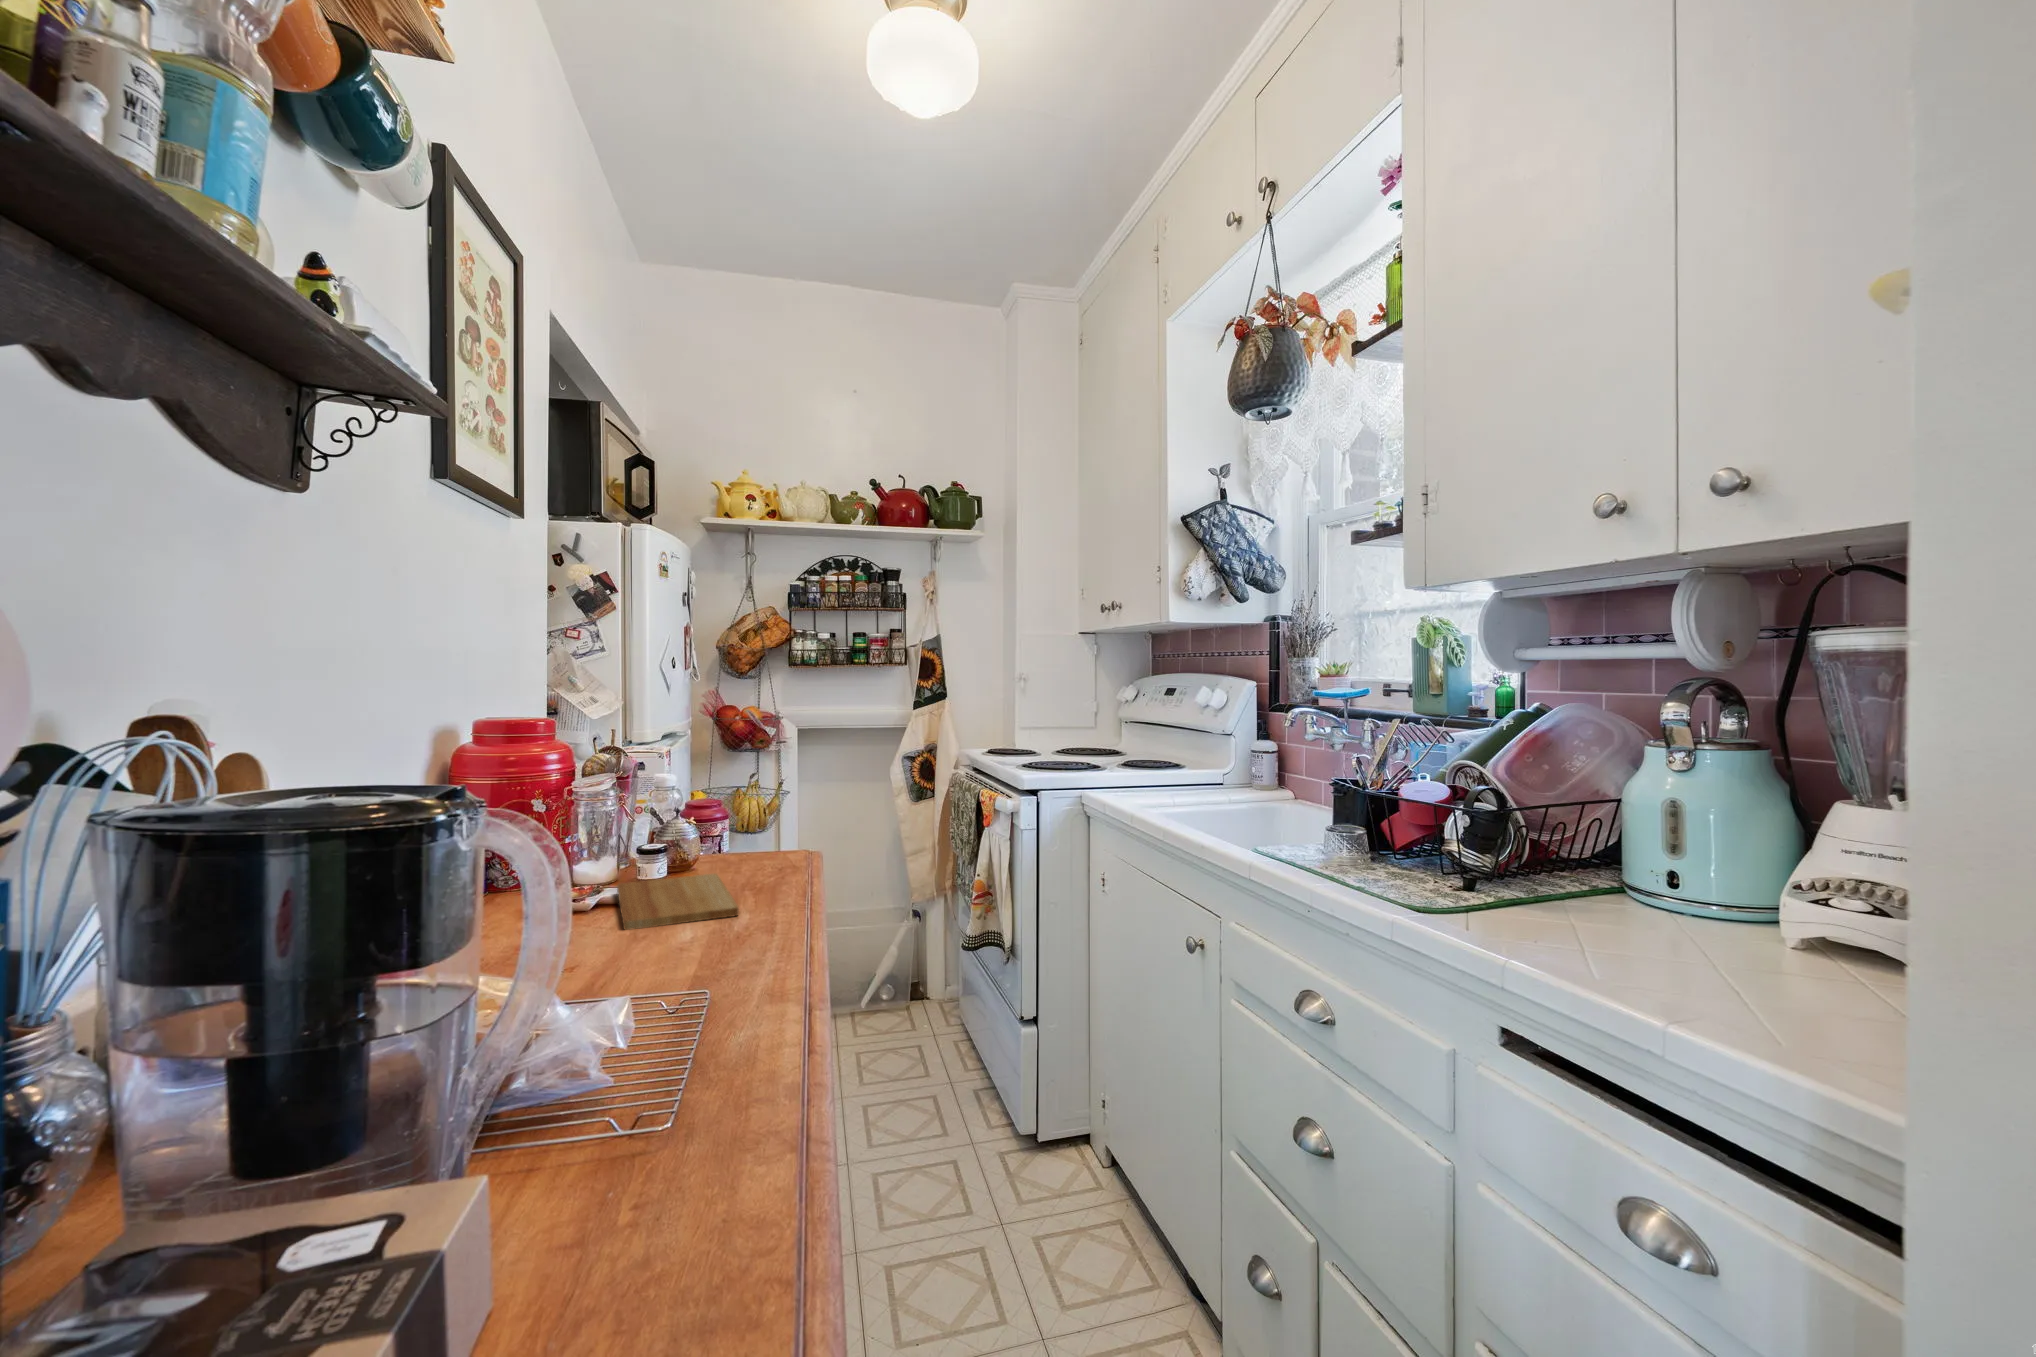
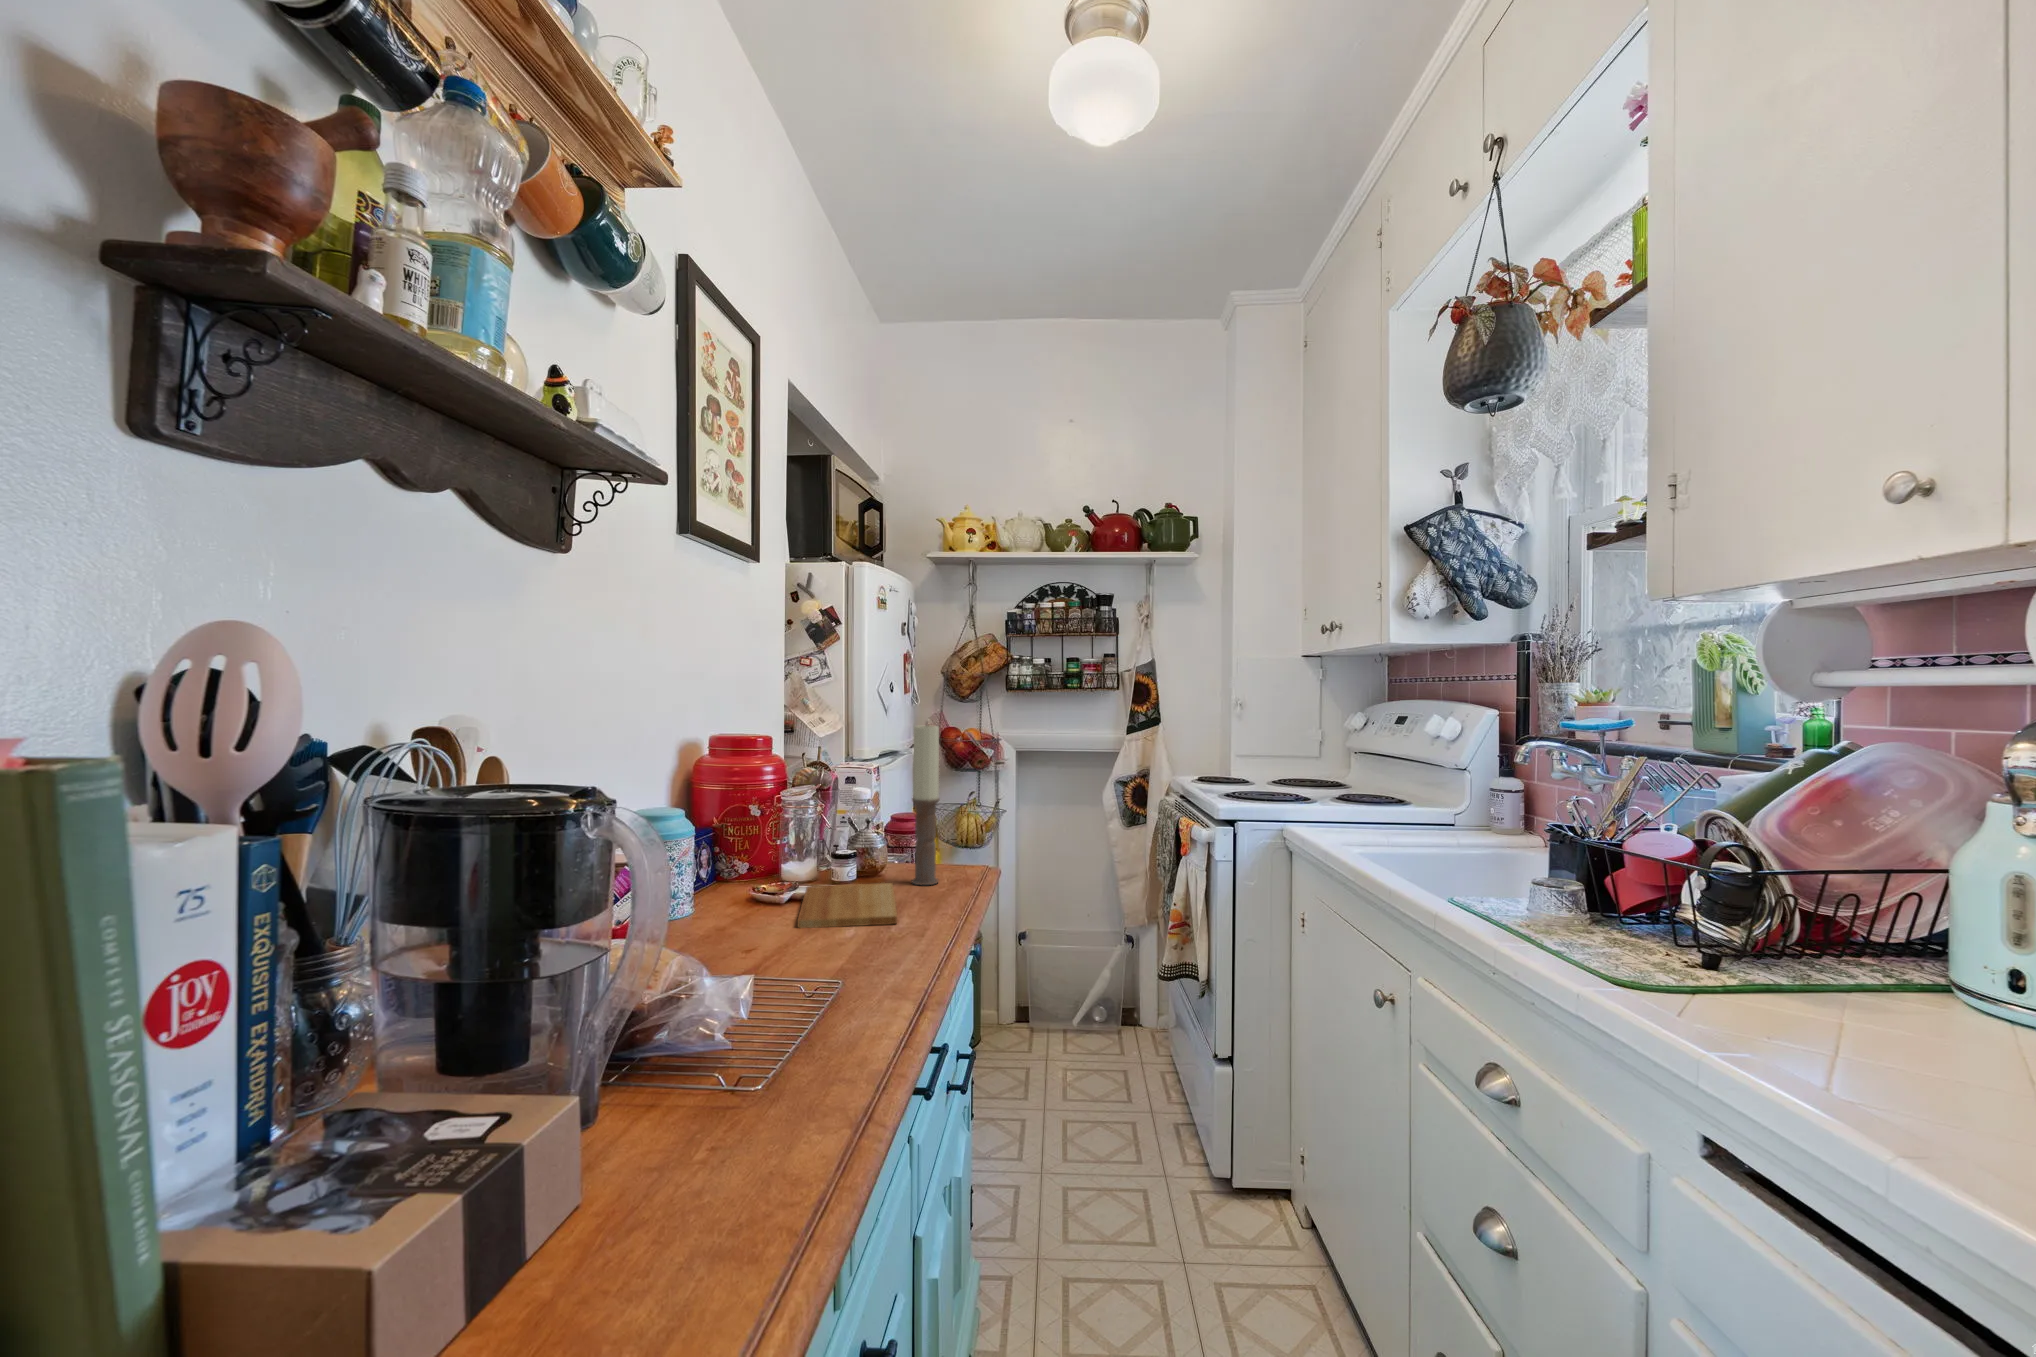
candle: none [733,699,763,873] -> present [911,725,940,885]

